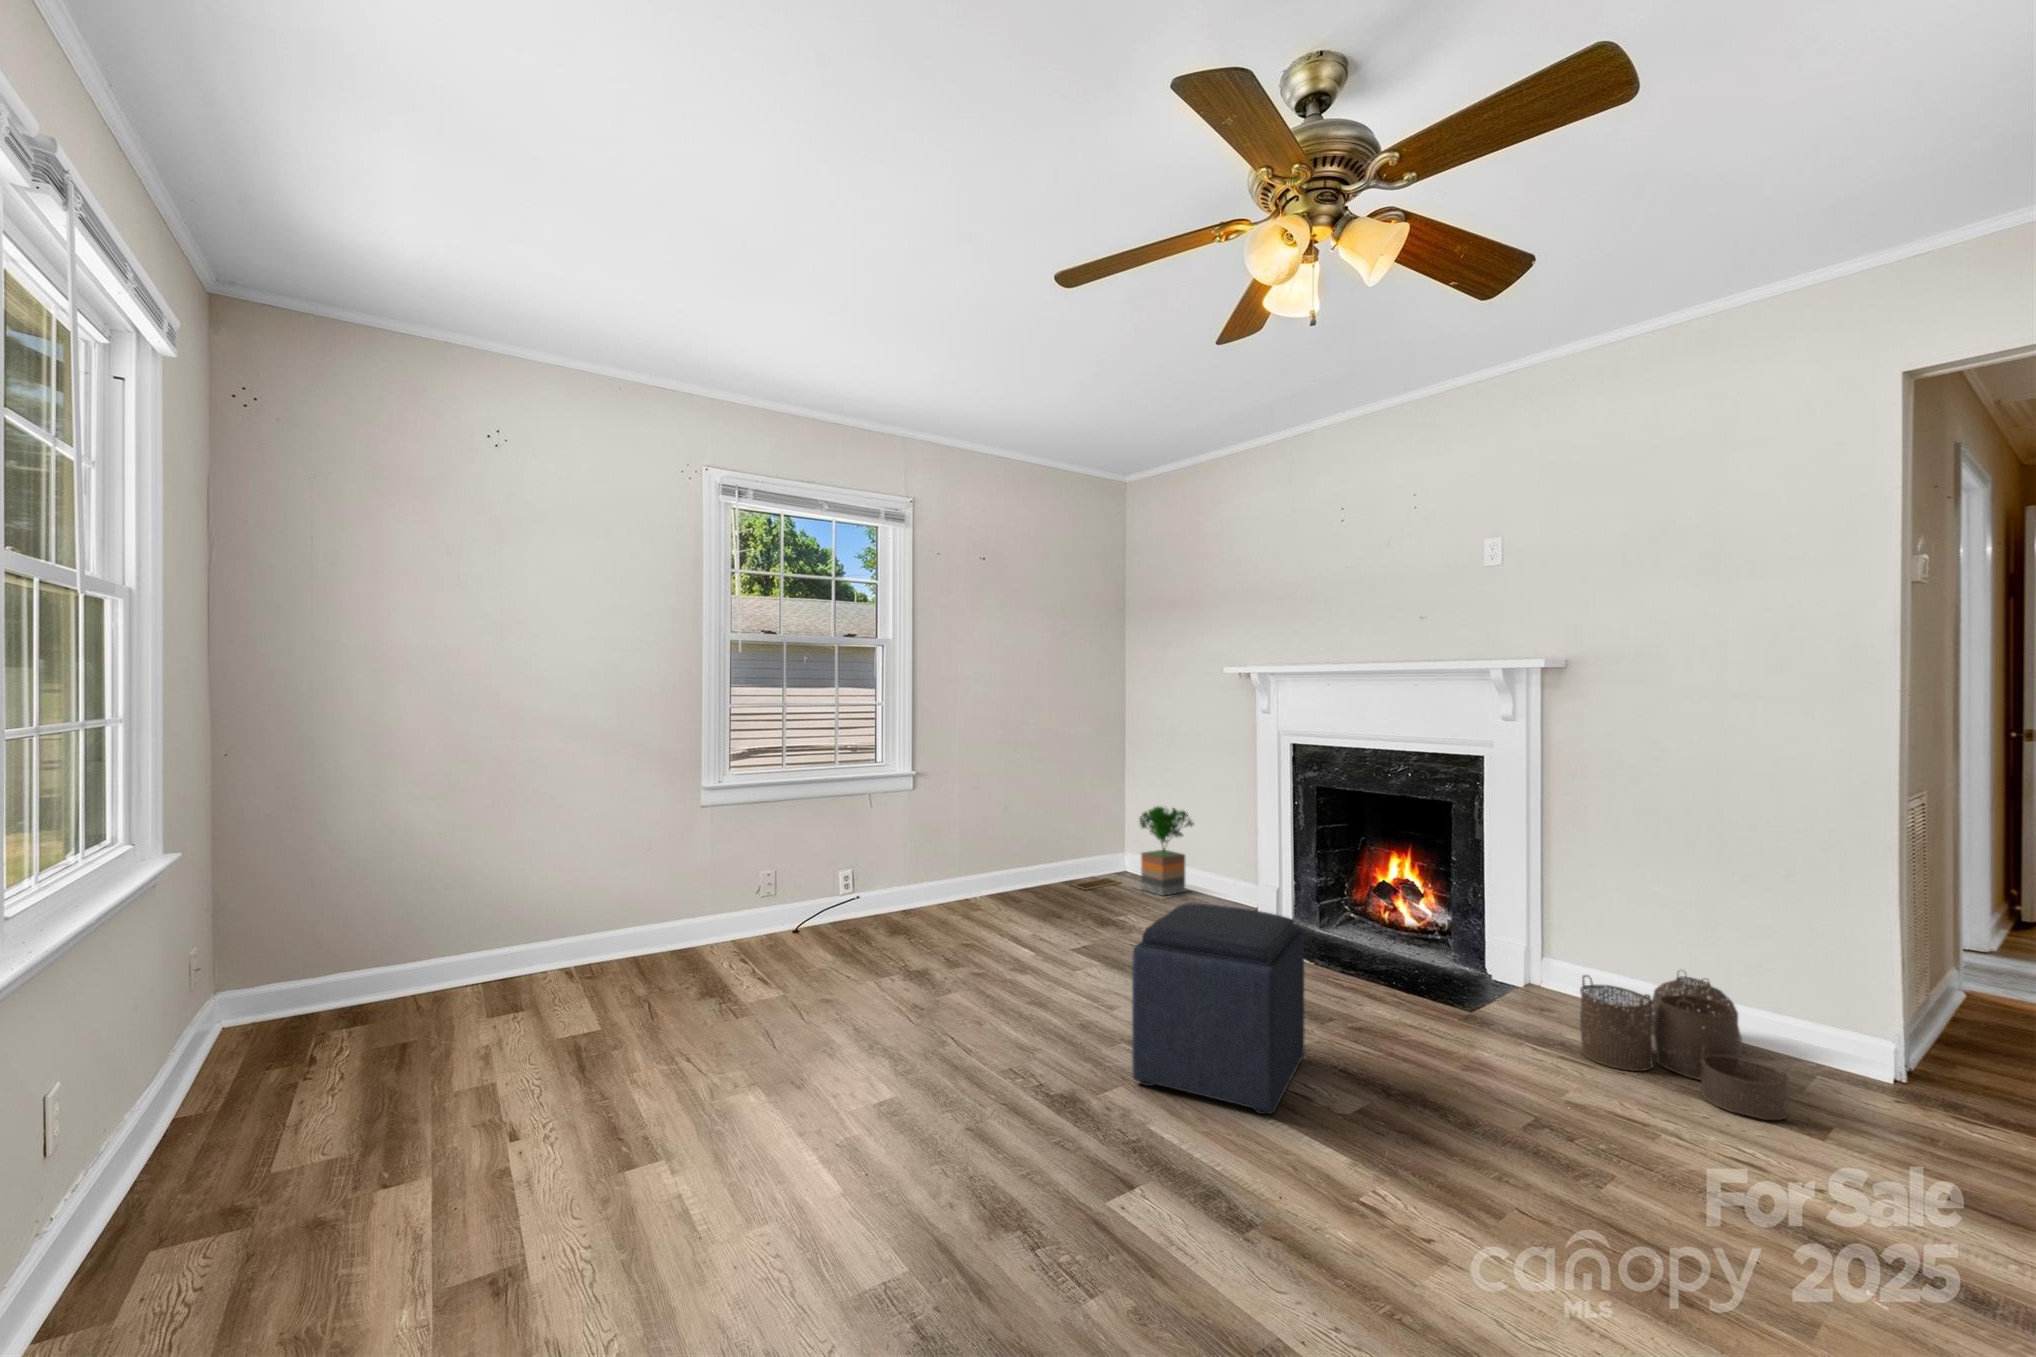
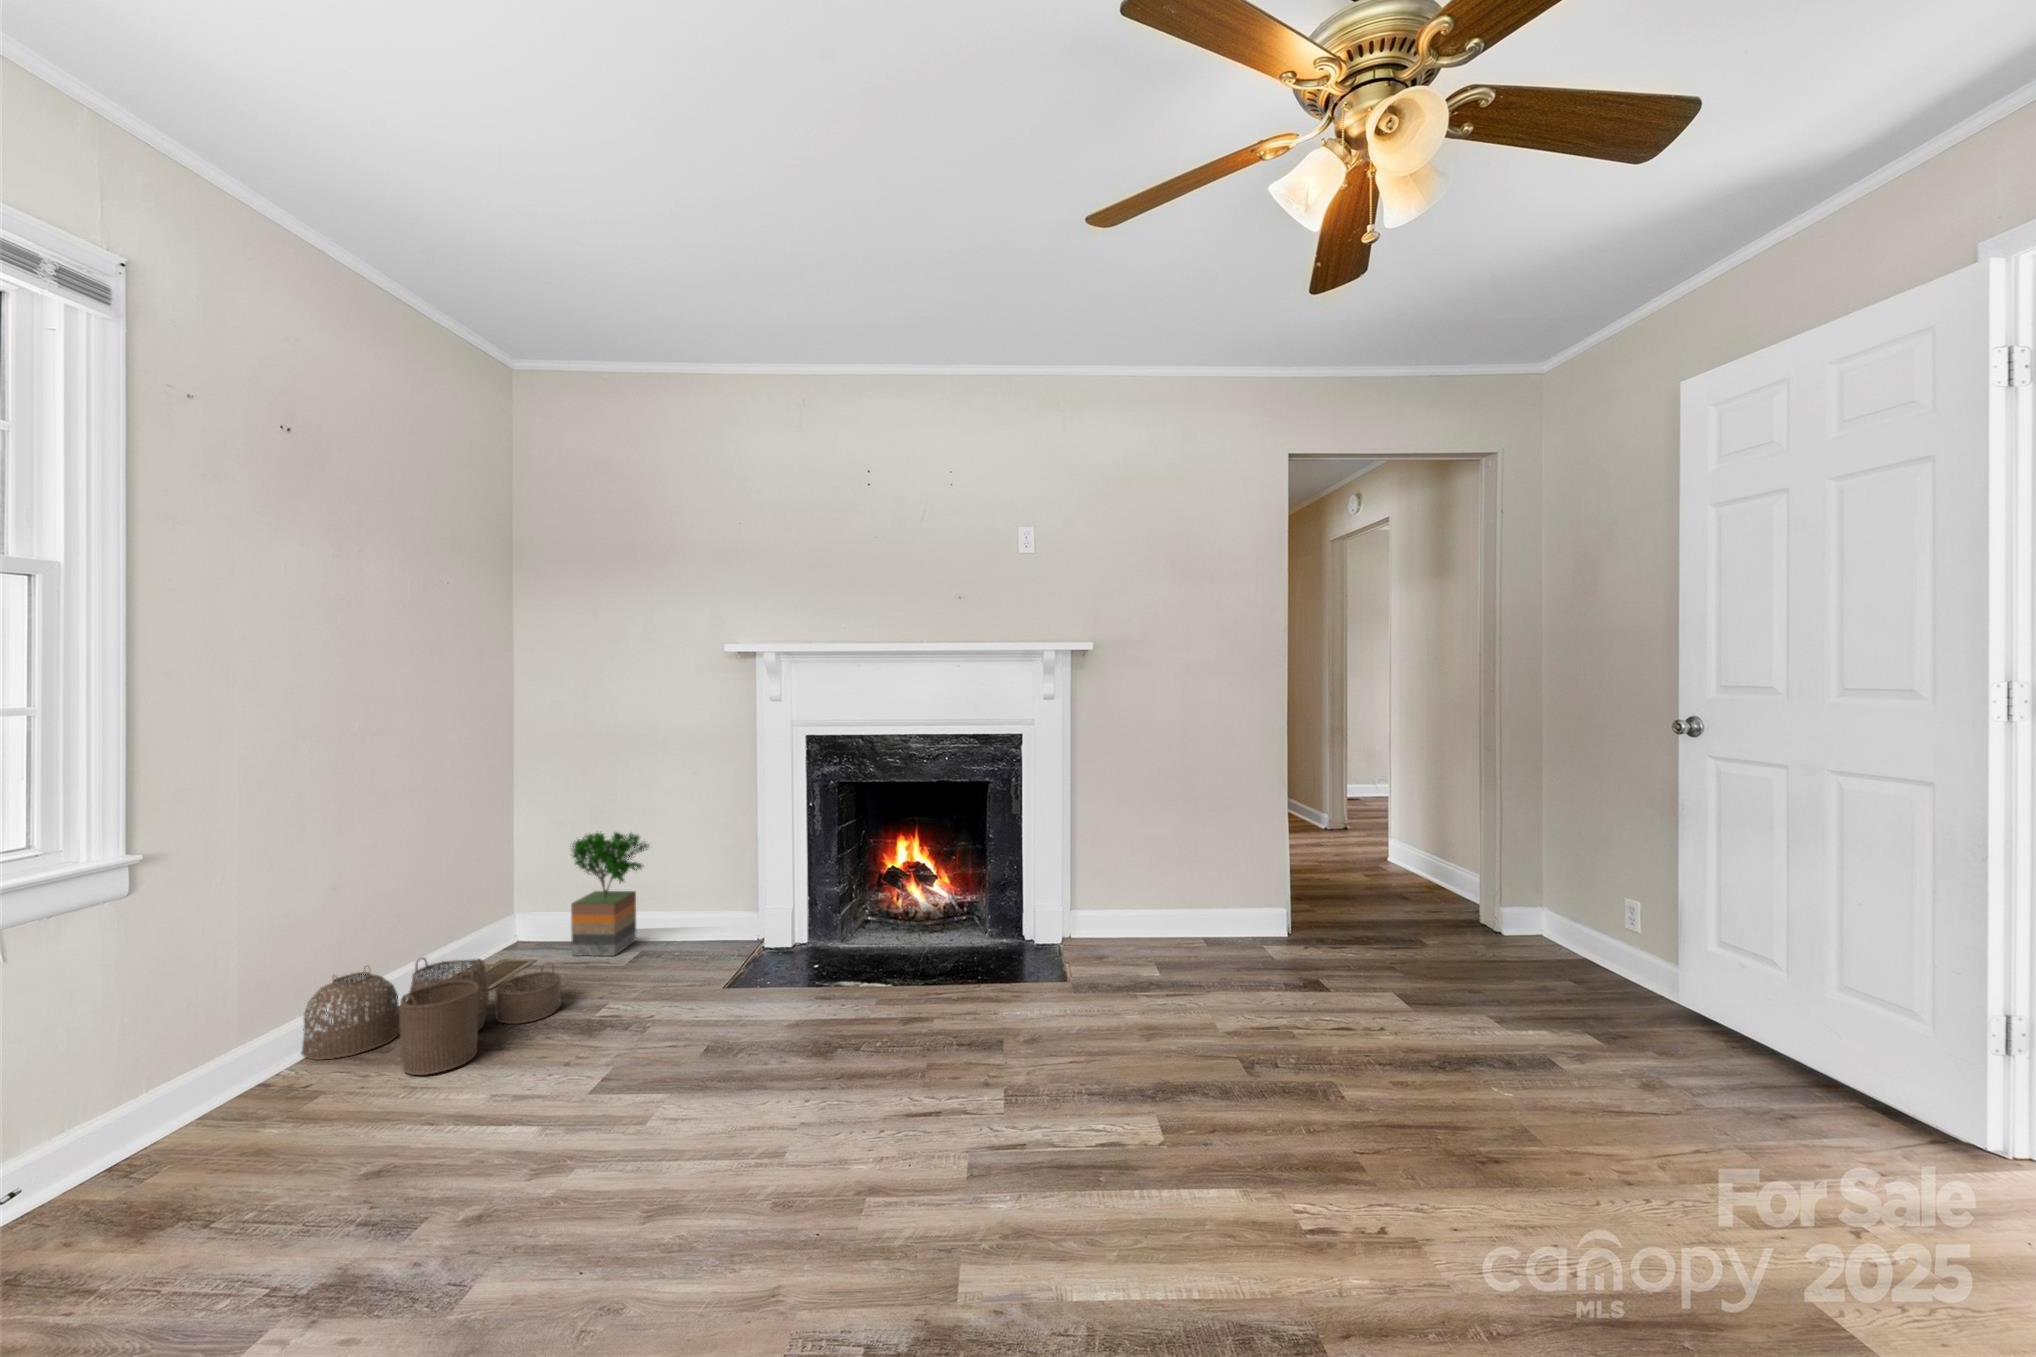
ottoman: present [1132,903,1304,1114] -> none [905,949,1144,1260]
woven basket: present [1580,975,1789,1120] -> present [301,958,561,1075]

